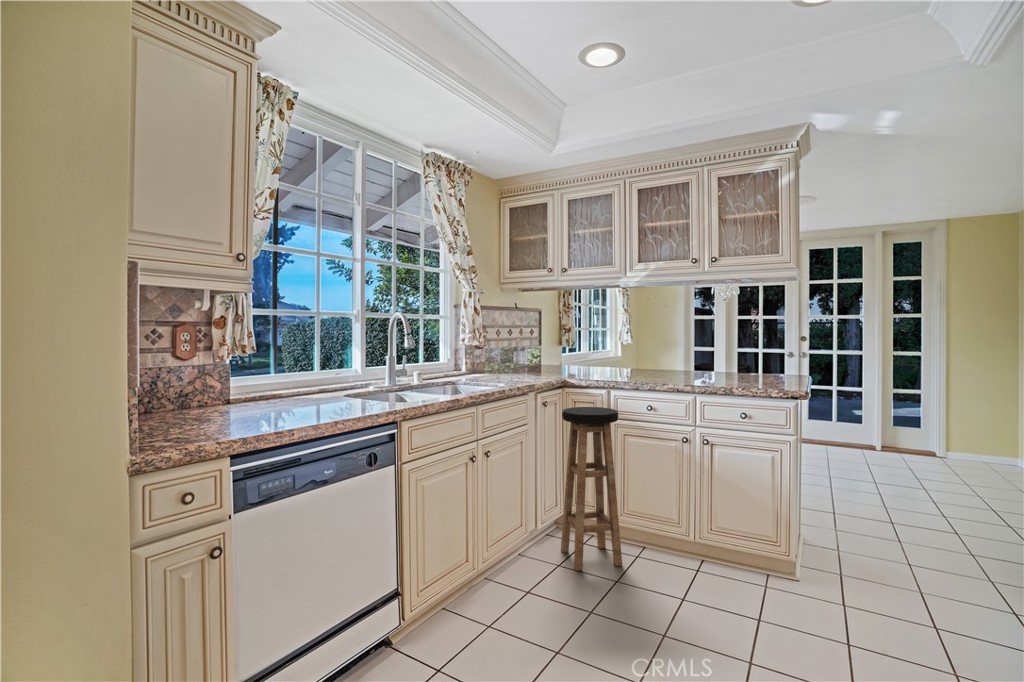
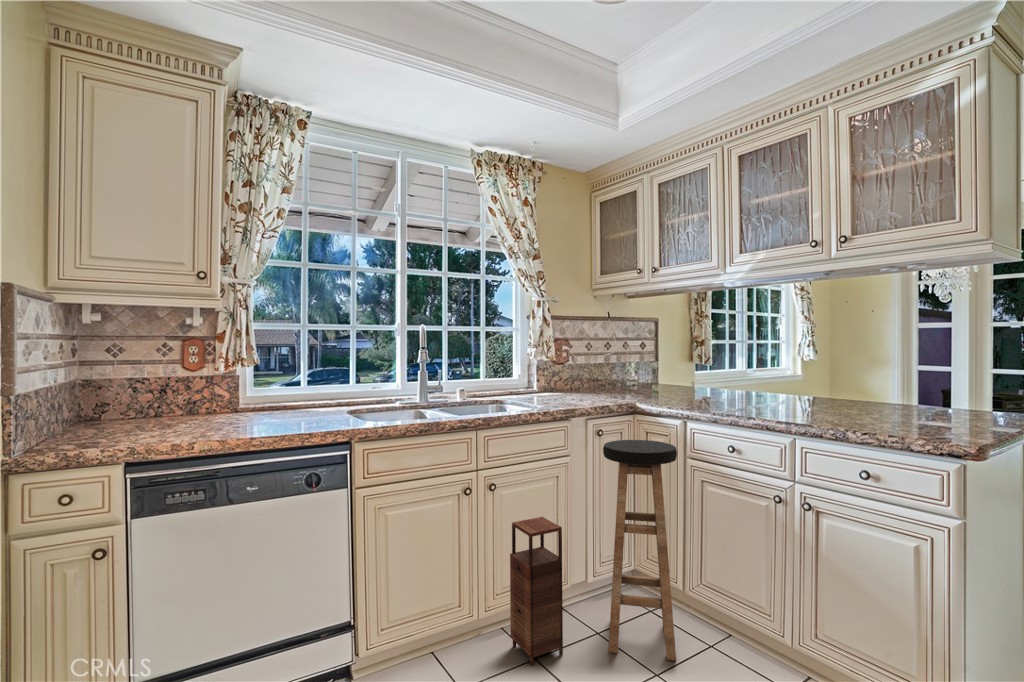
storage cabinet: none [504,474,547,592] -> present [510,517,563,666]

